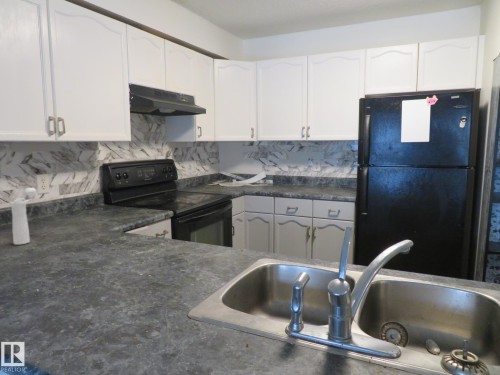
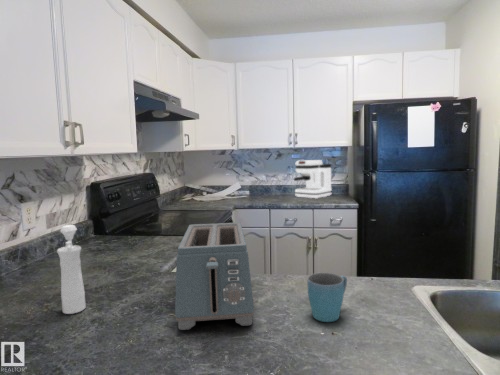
coffee maker: none [304,153,345,191] -> present [294,160,332,199]
toaster: none [50,194,143,263] -> present [175,222,254,330]
mug: none [137,234,176,269] -> present [308,273,347,322]

